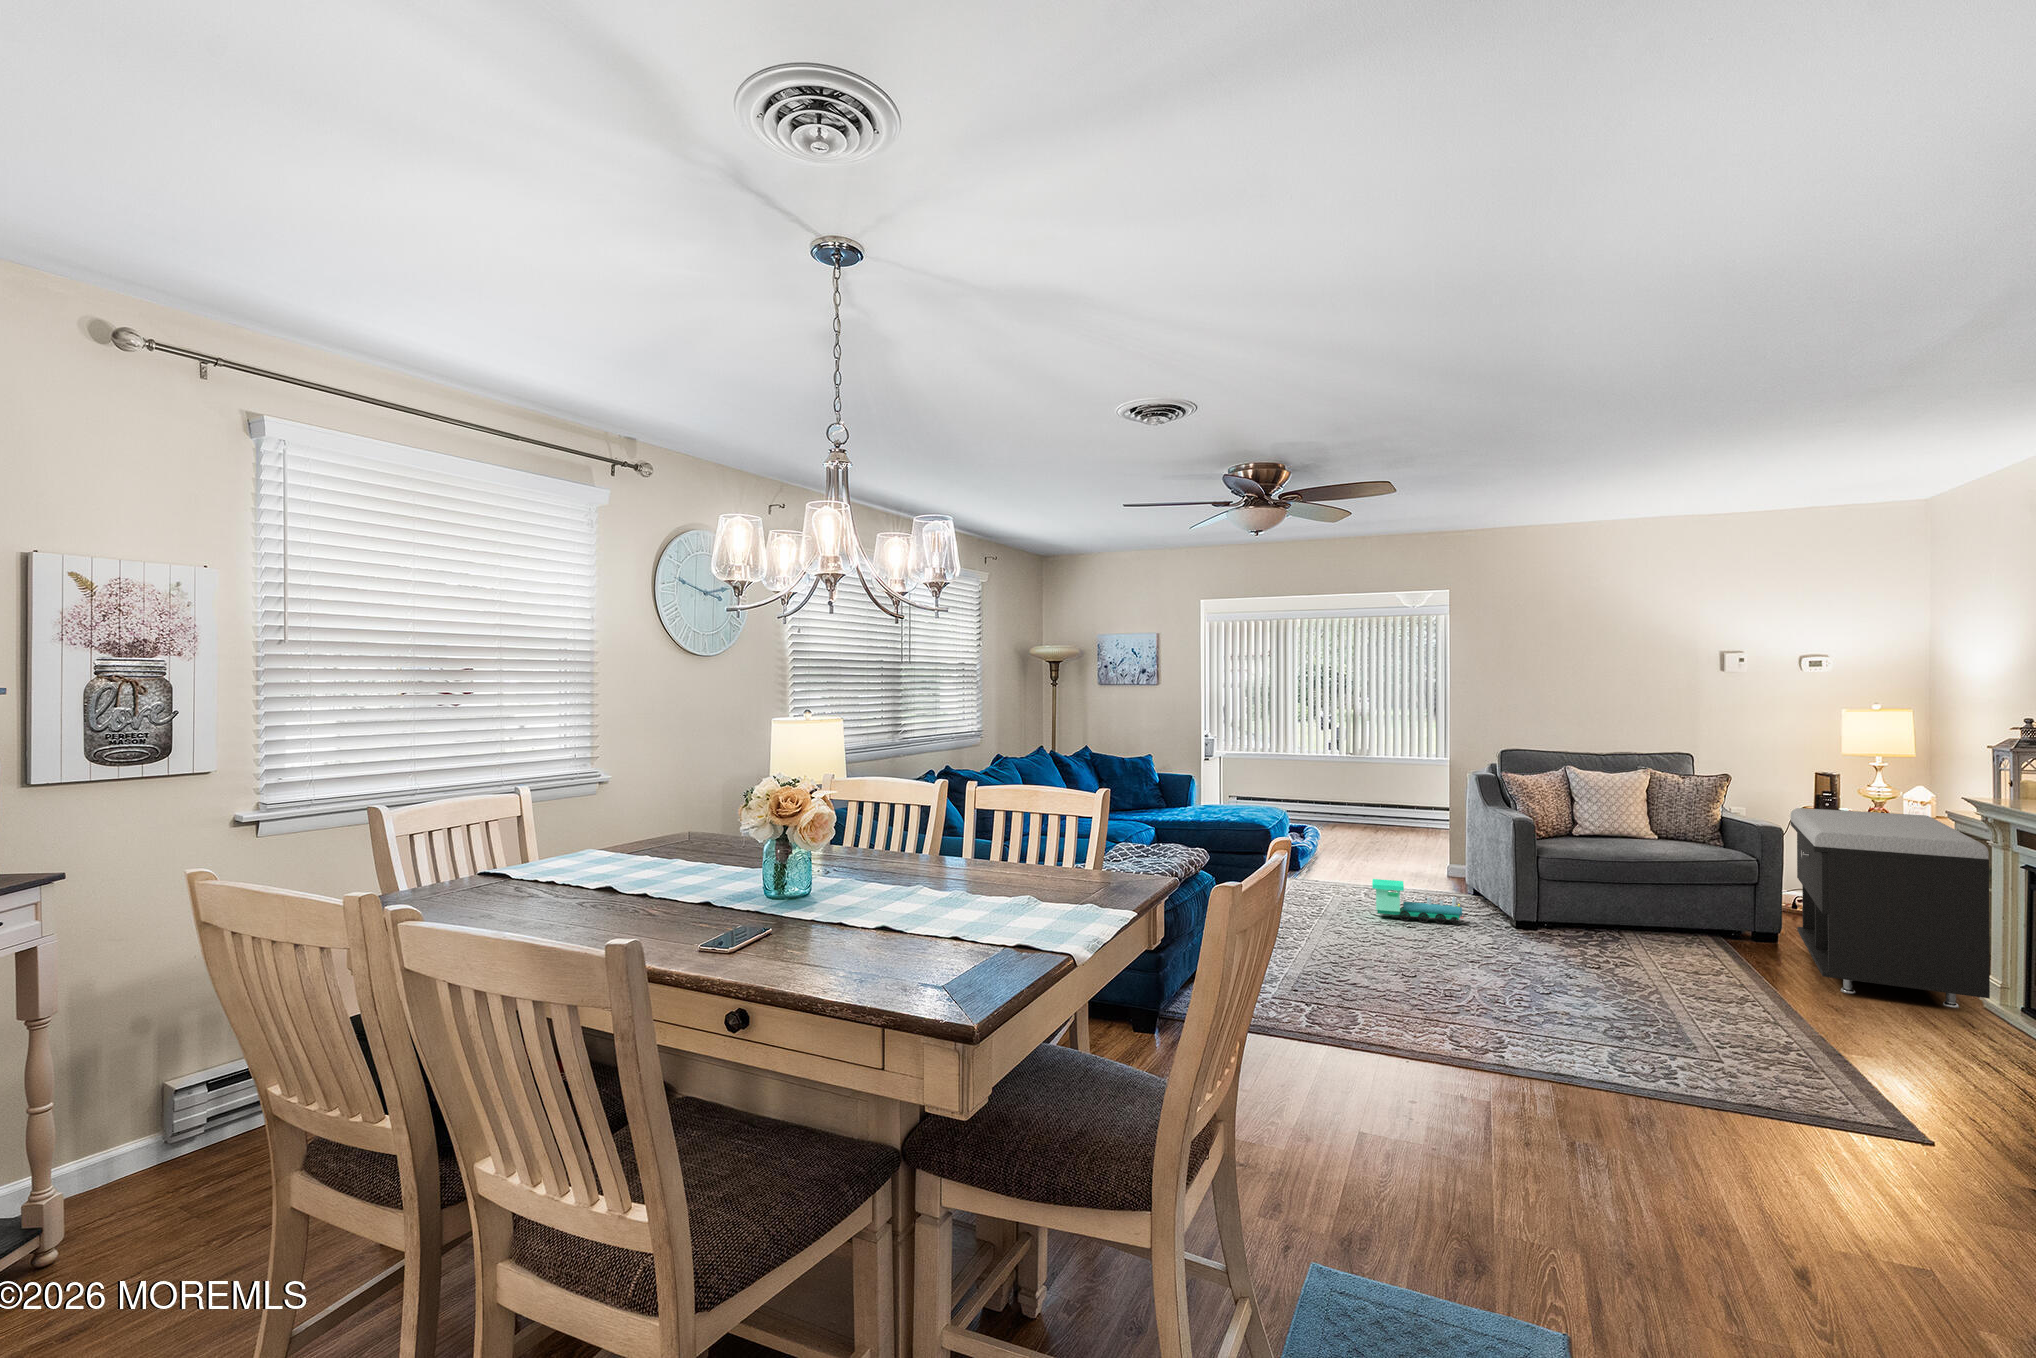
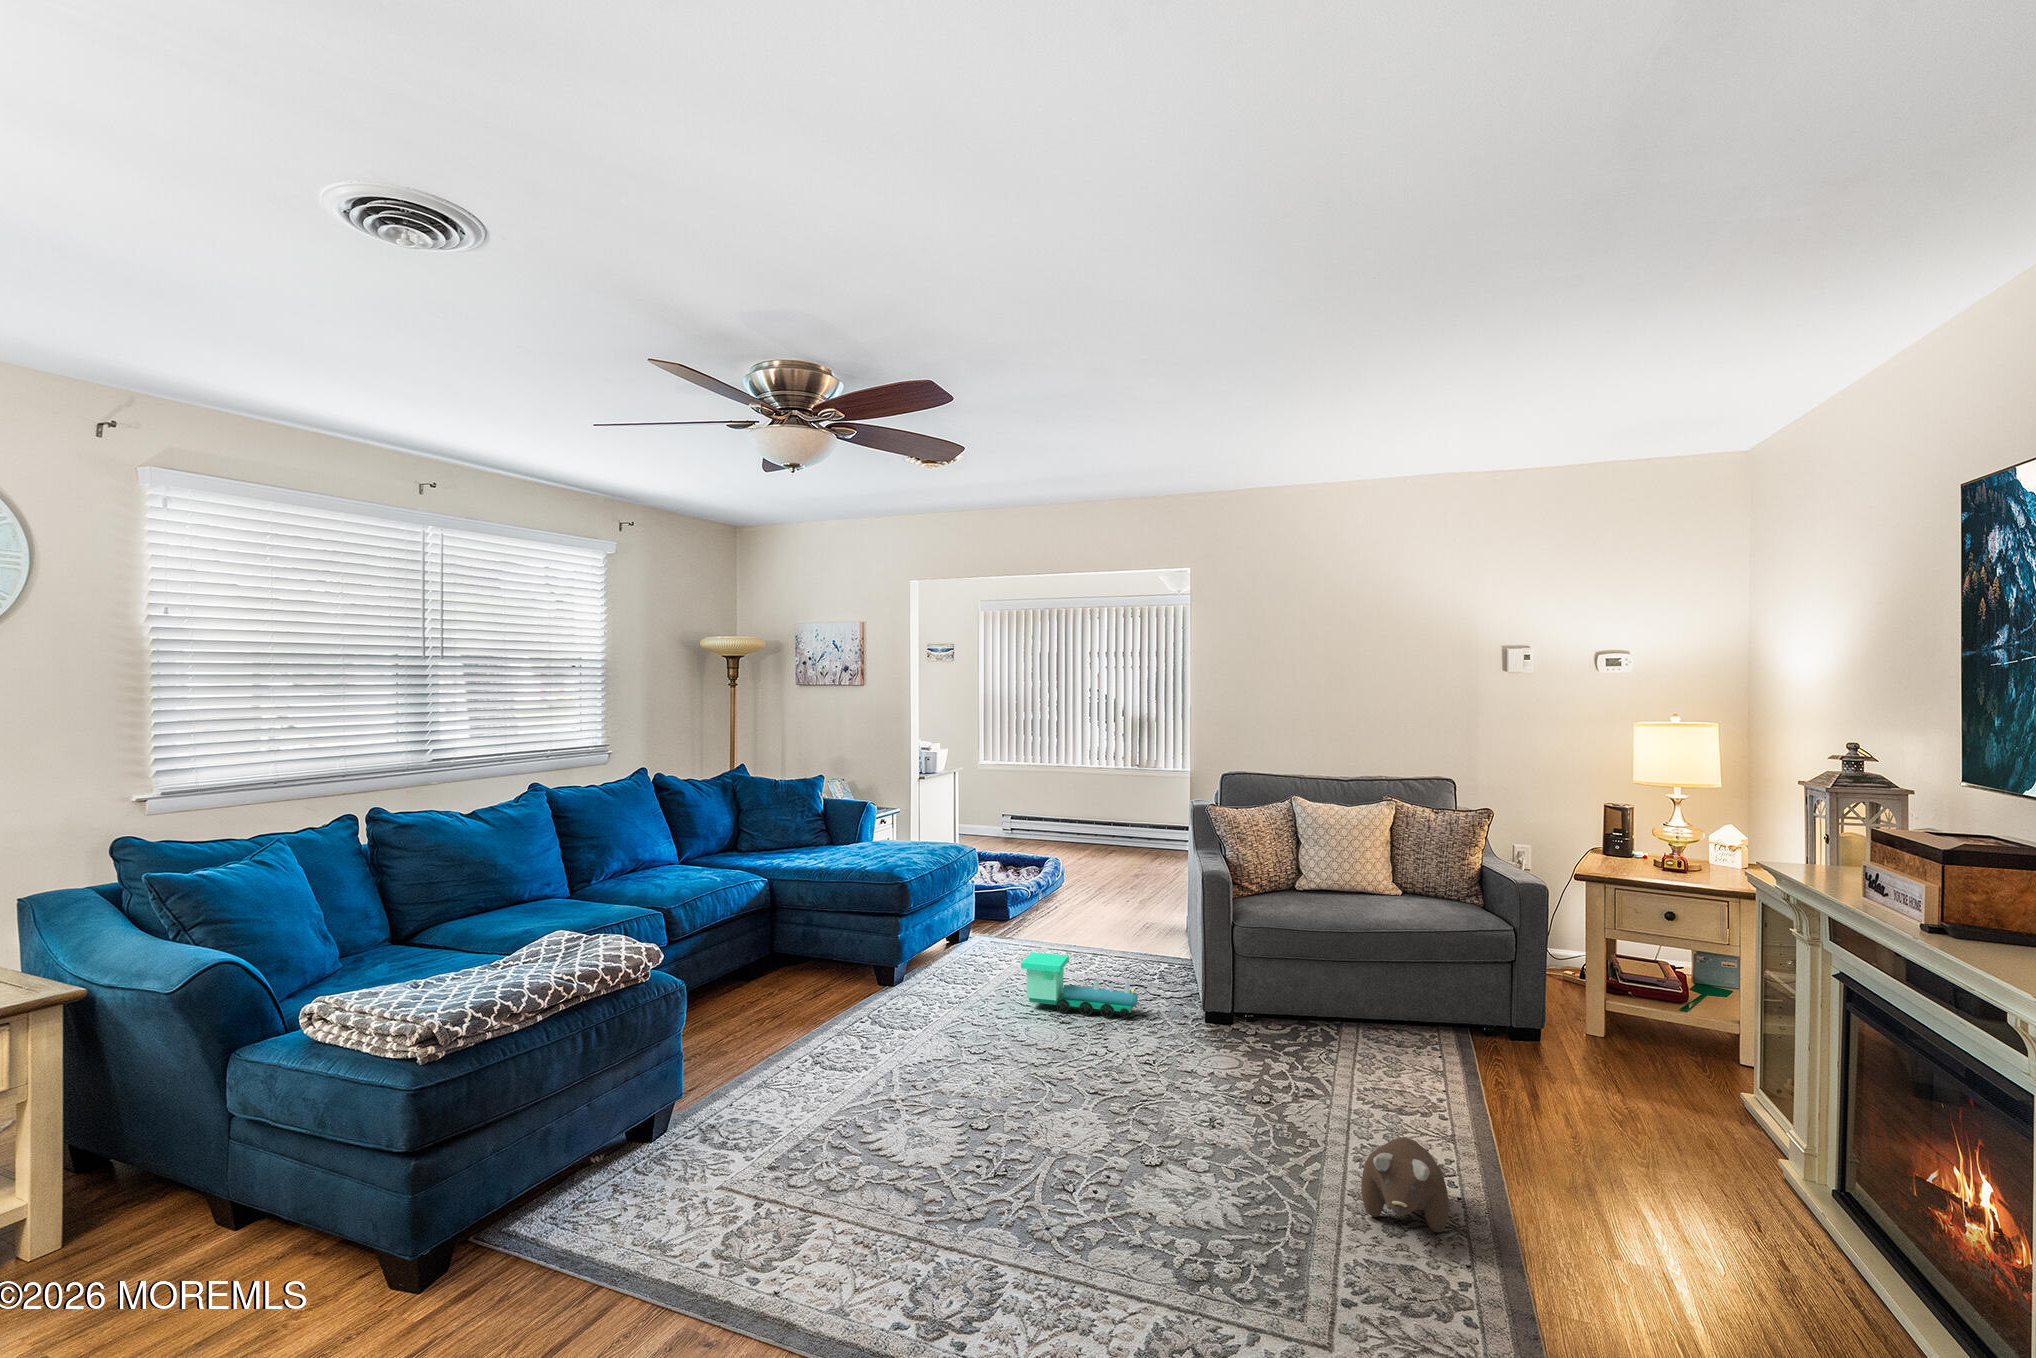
storage bench: present [1790,808,1990,1008] -> none [1553,861,1794,1186]
plush toy: none [1699,966,1762,1021] -> present [1361,1137,1449,1232]

